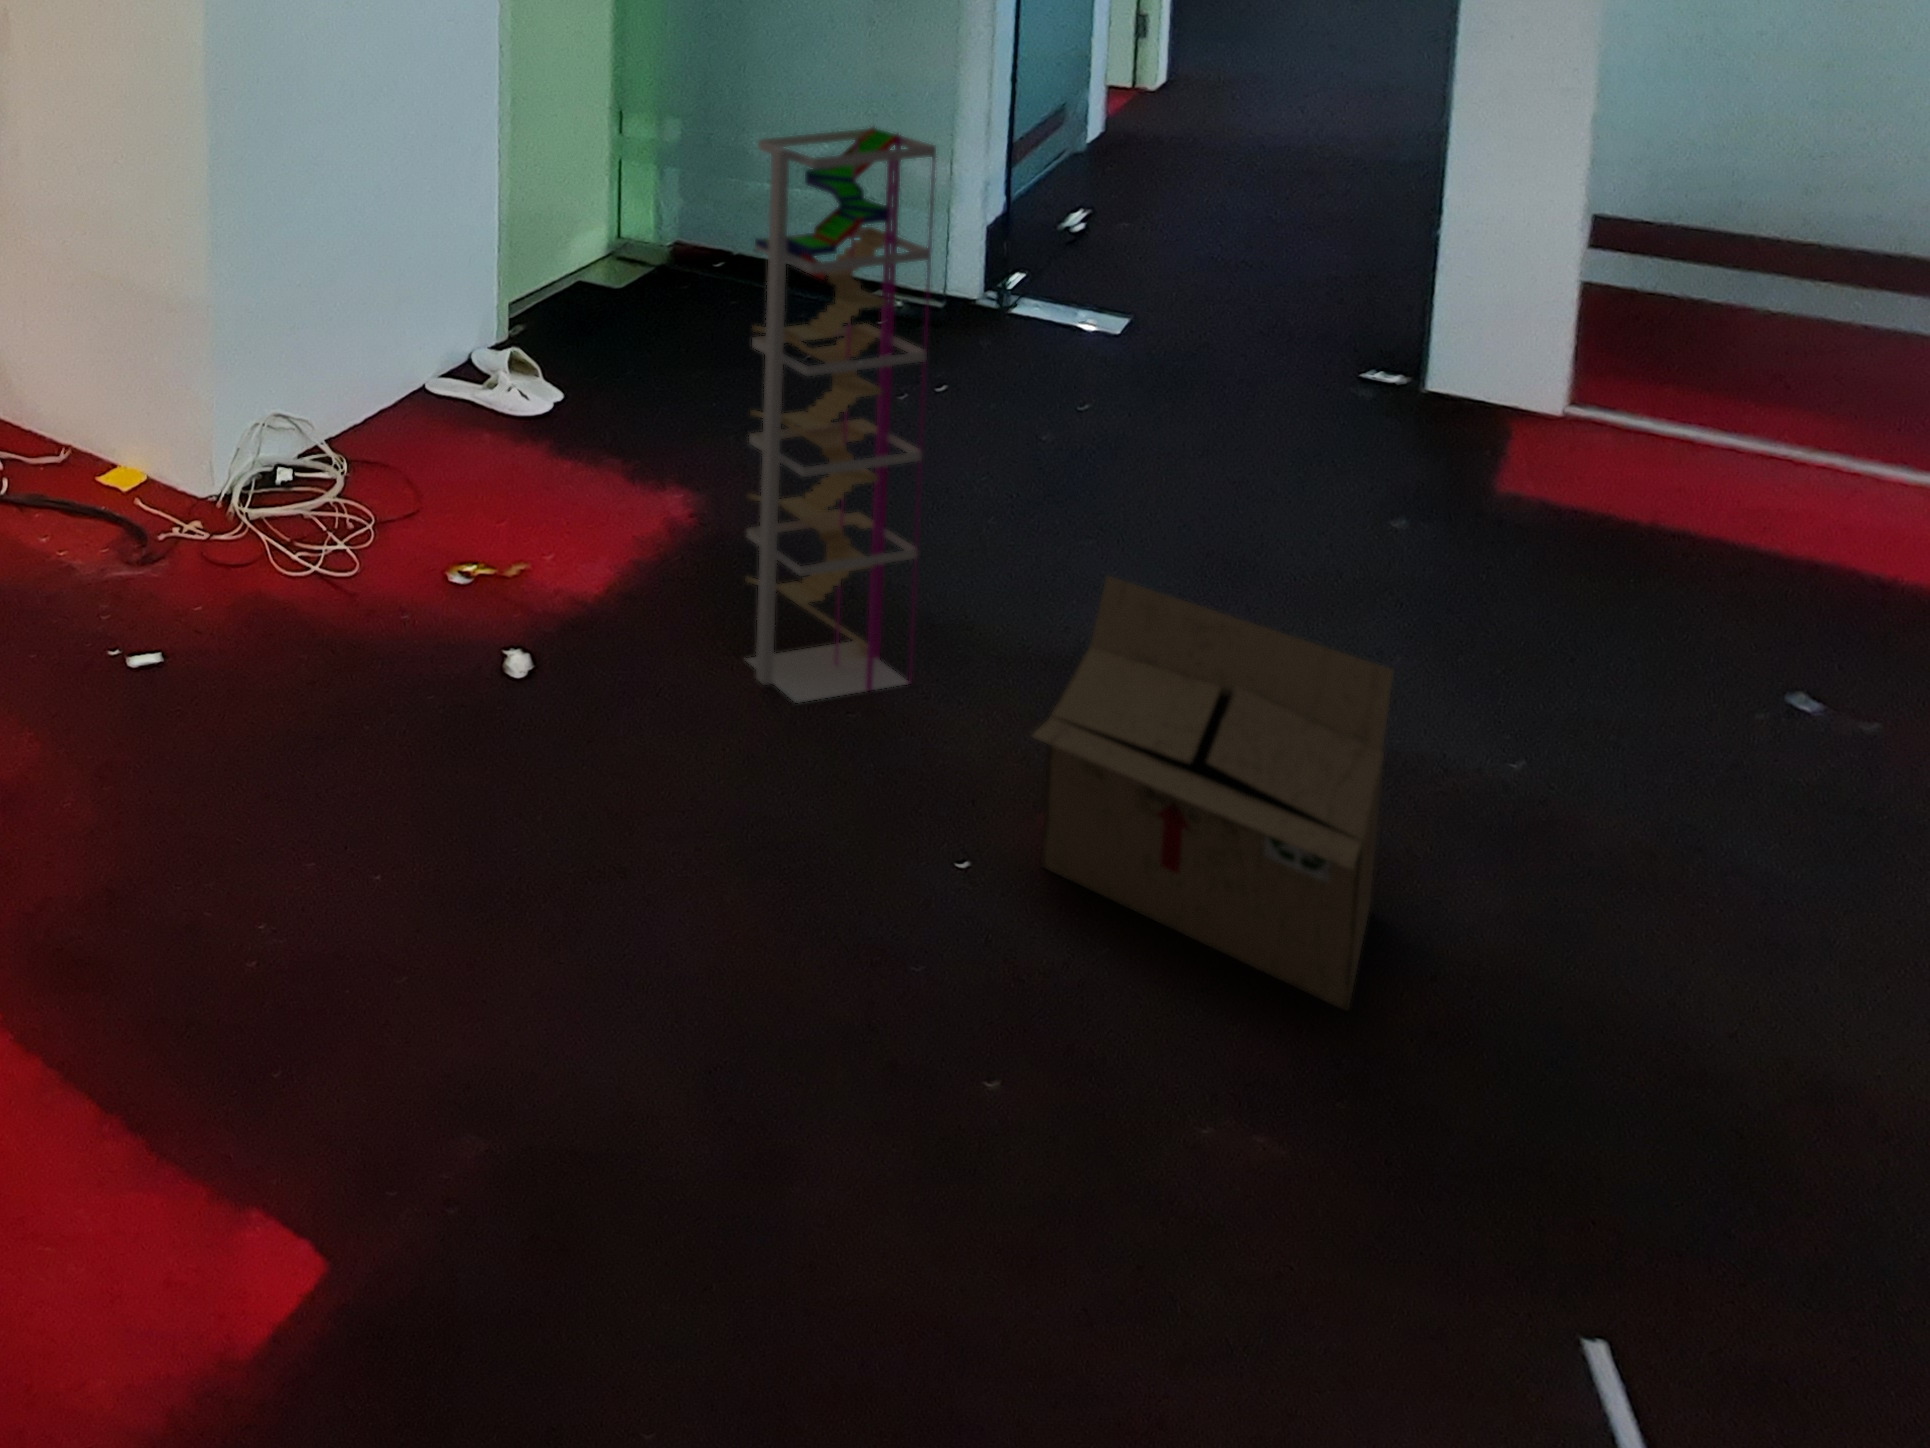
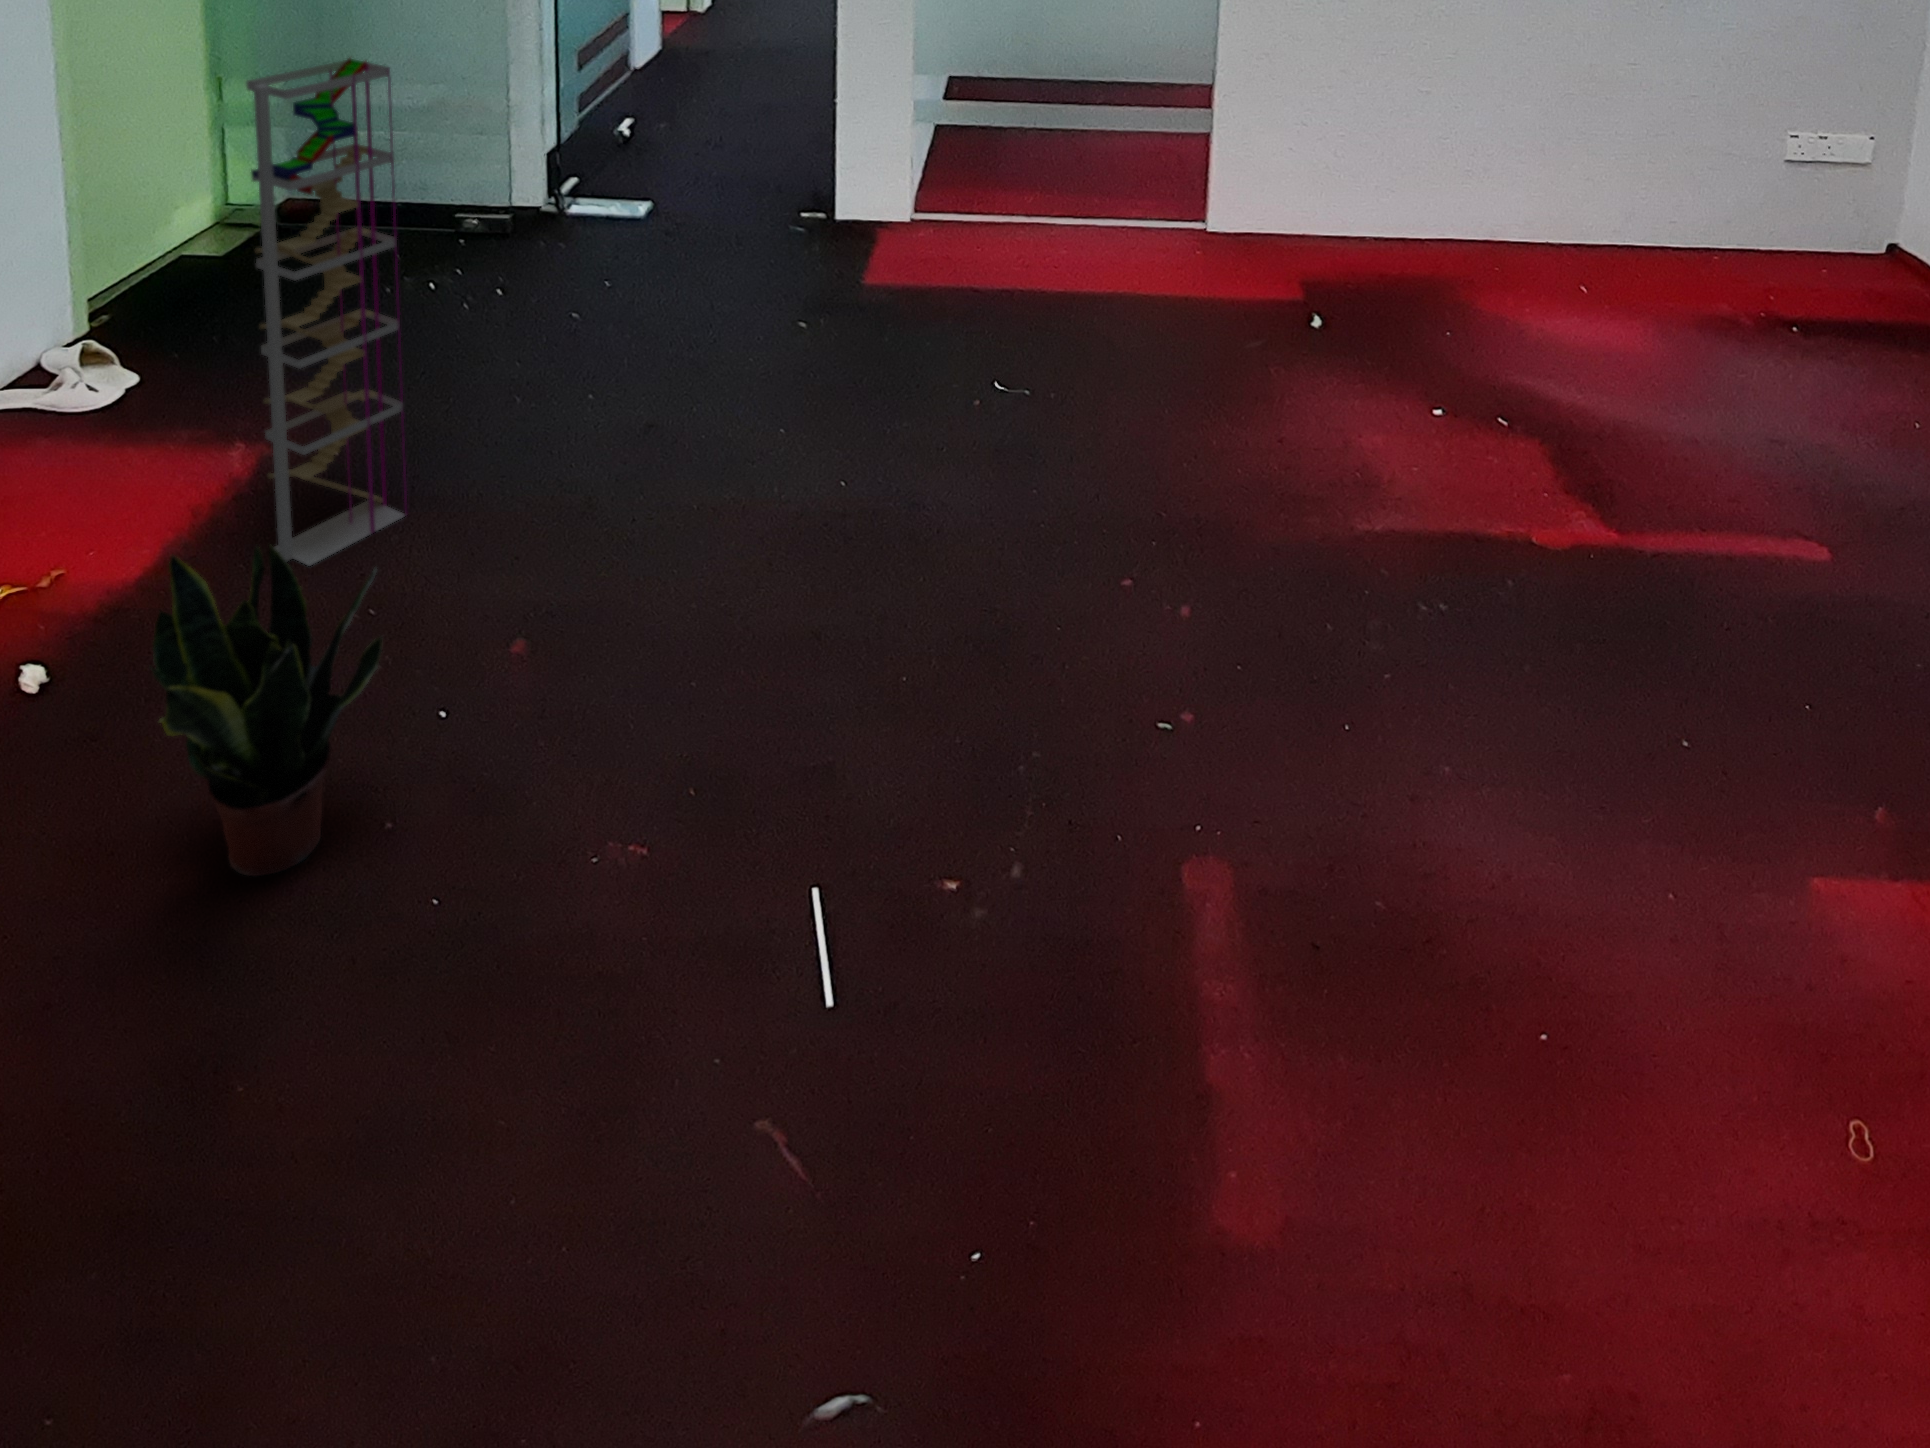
cardboard box: present [1032,576,1394,1011] -> none [439,376,667,614]
potted plant: none [701,700,1030,1152] -> present [150,546,382,876]

